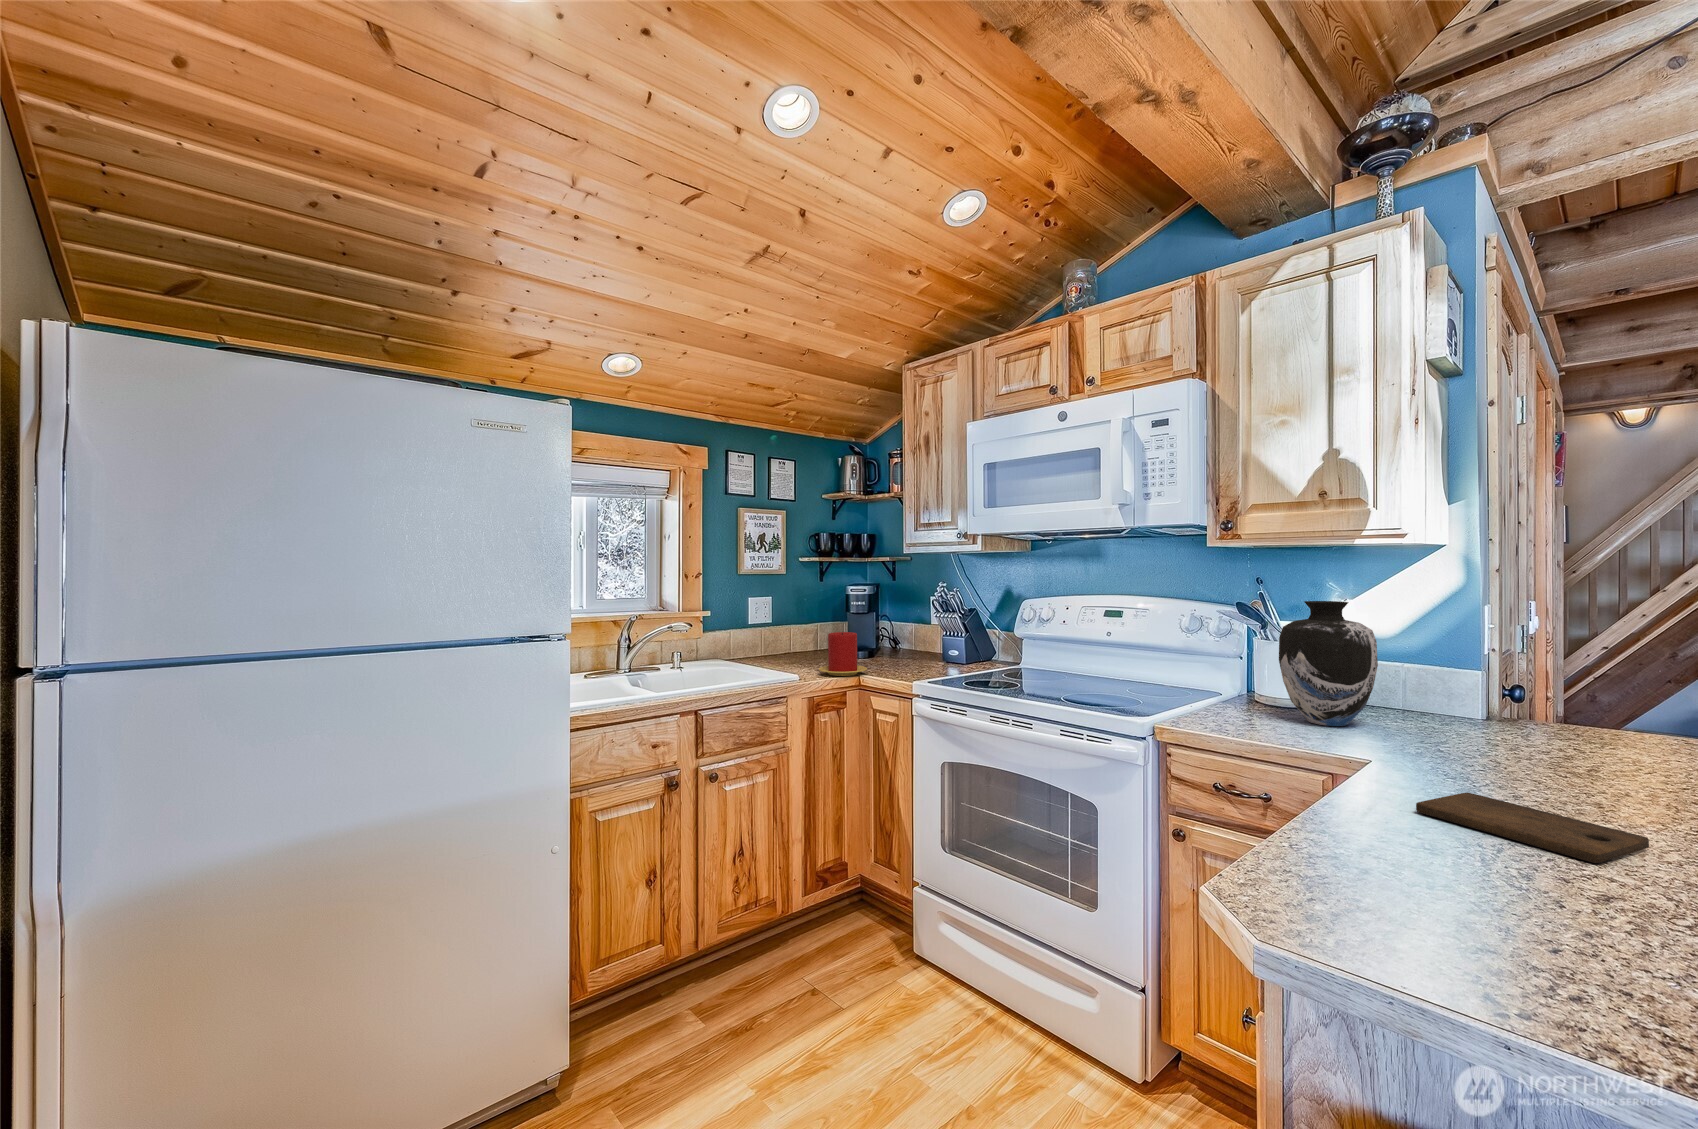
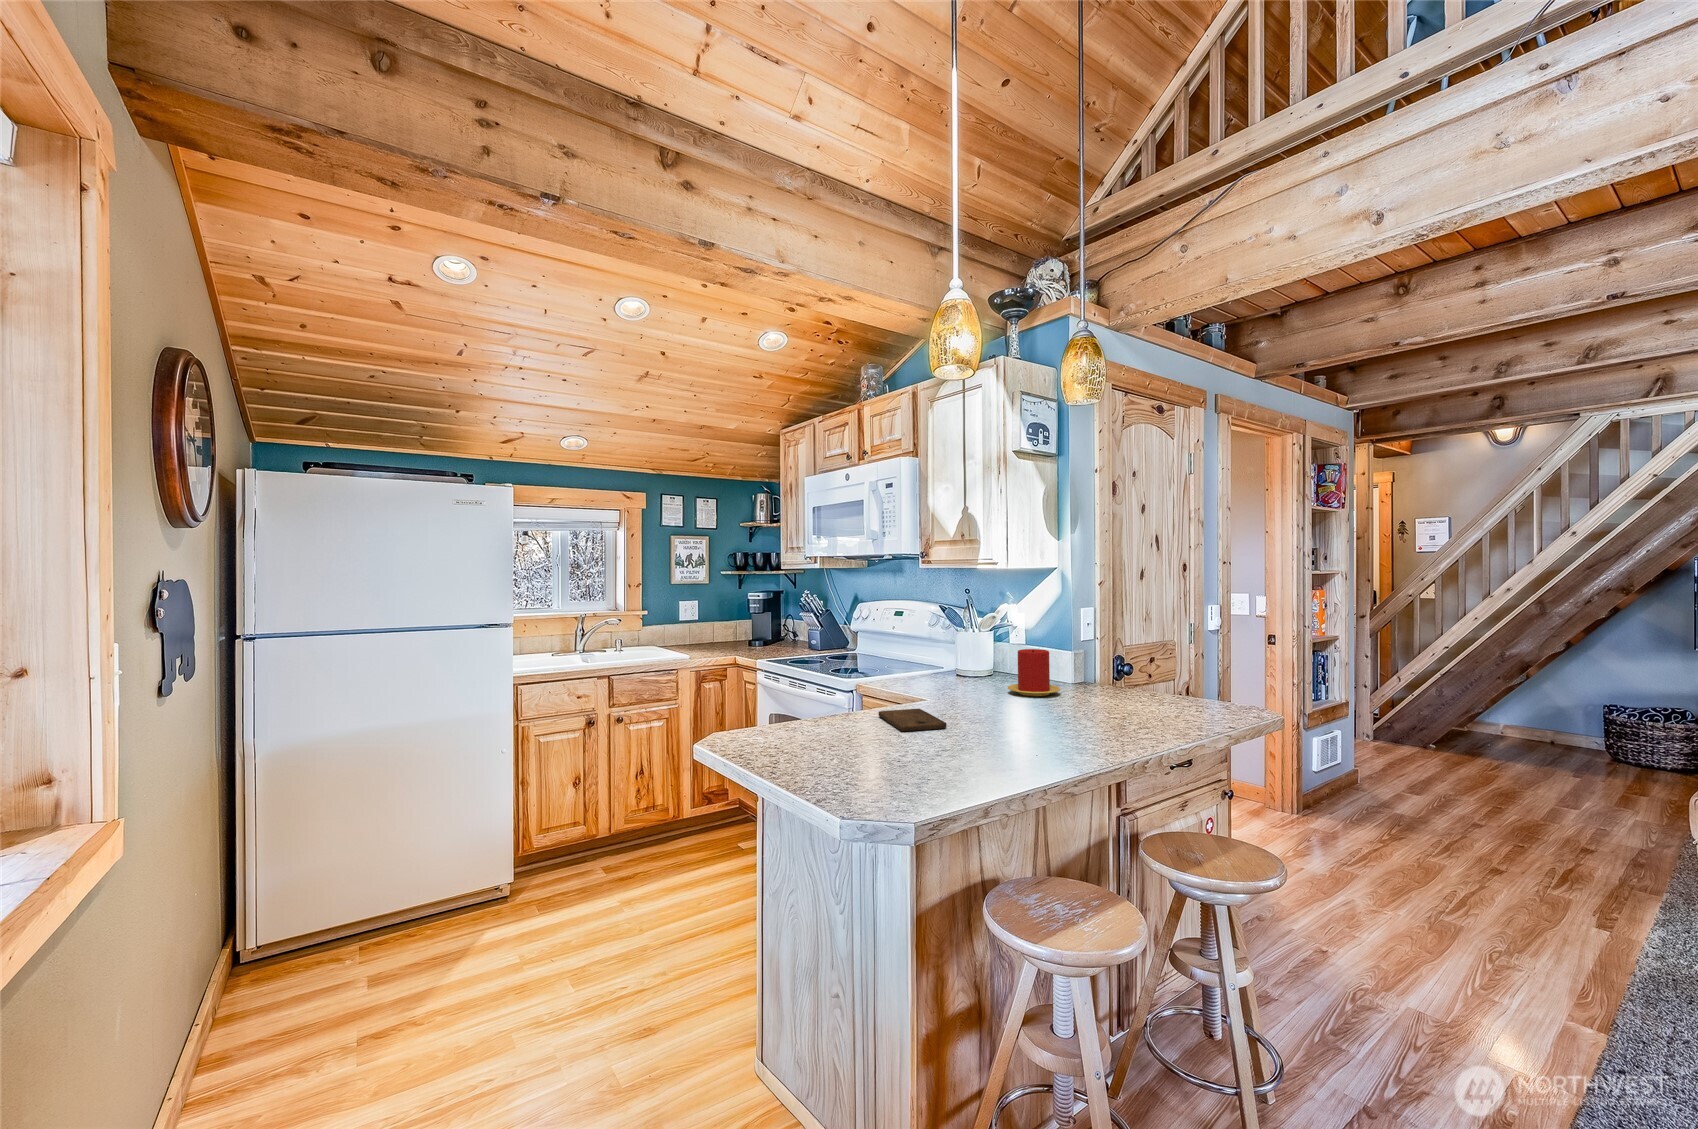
vase: present [1279,601,1378,726] -> none [939,605,992,685]
candle: present [819,632,867,676] -> present [1008,649,1060,696]

